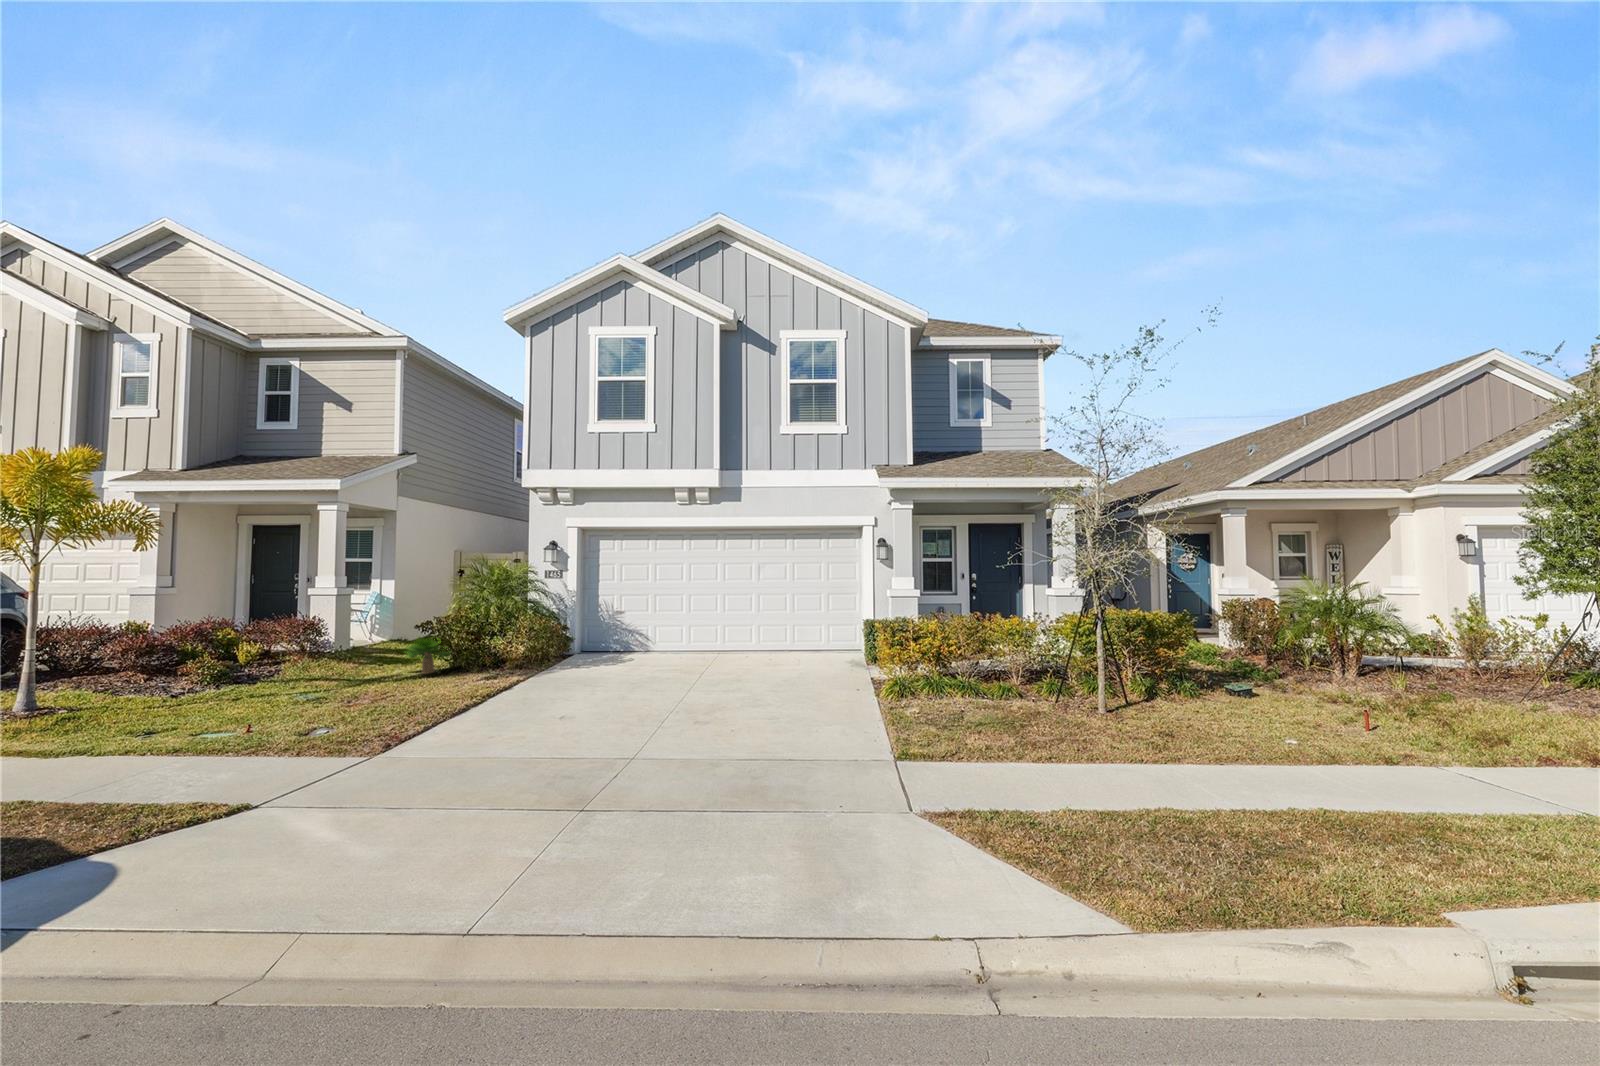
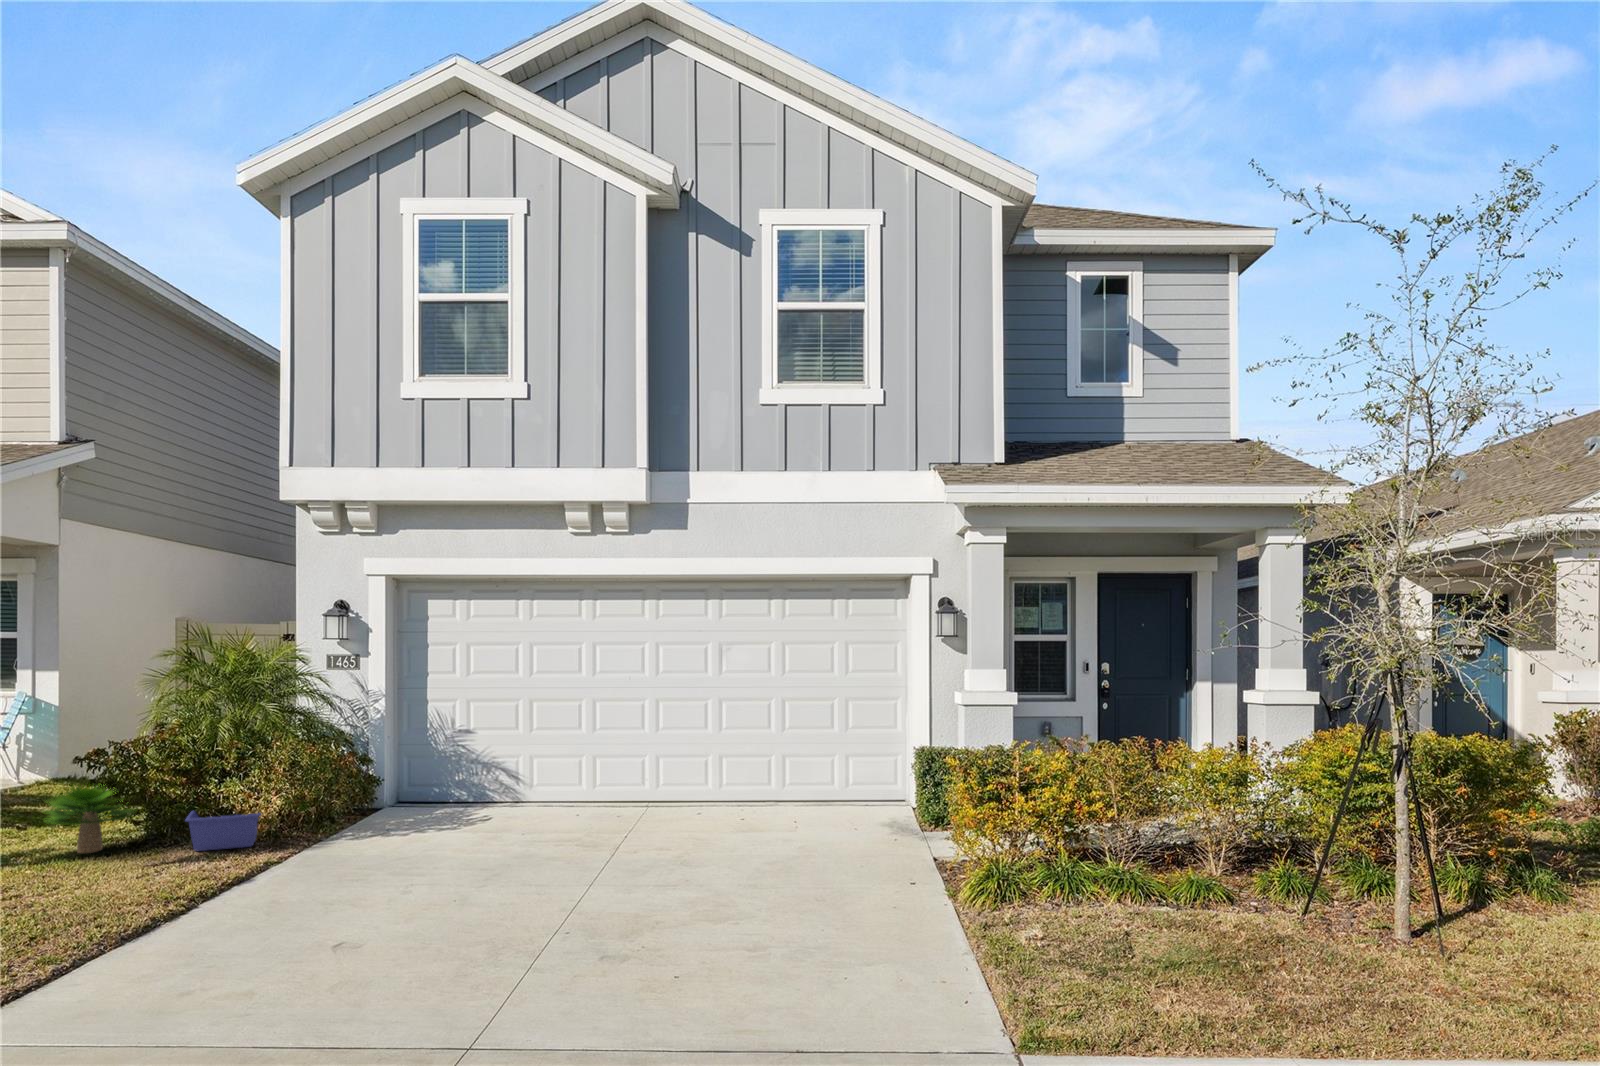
storage bin: none [477,650,518,673] -> present [185,811,261,851]

